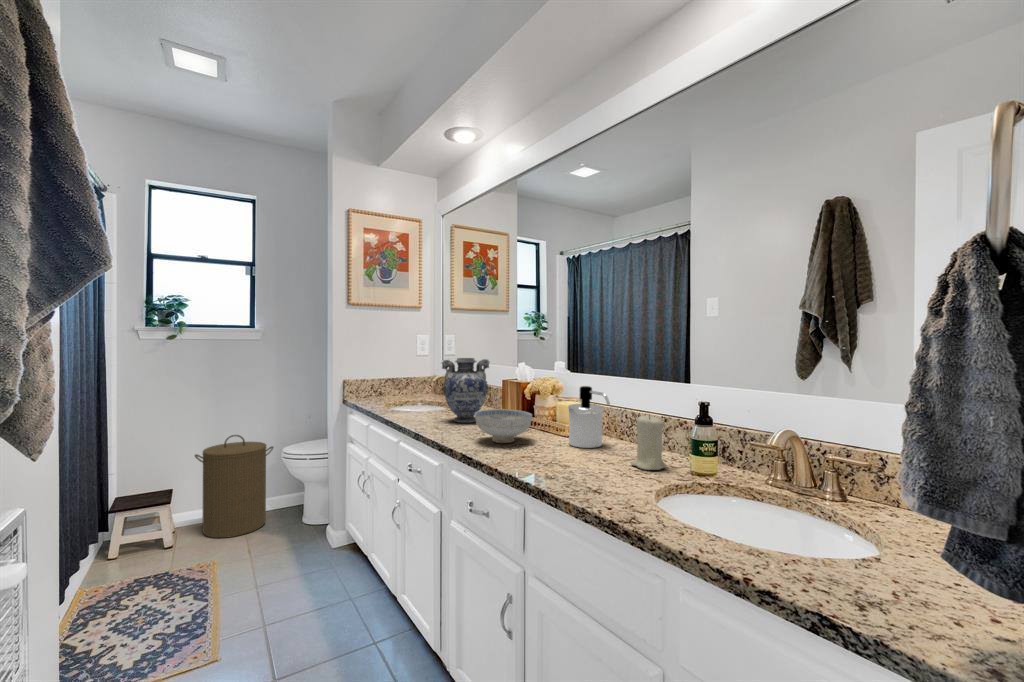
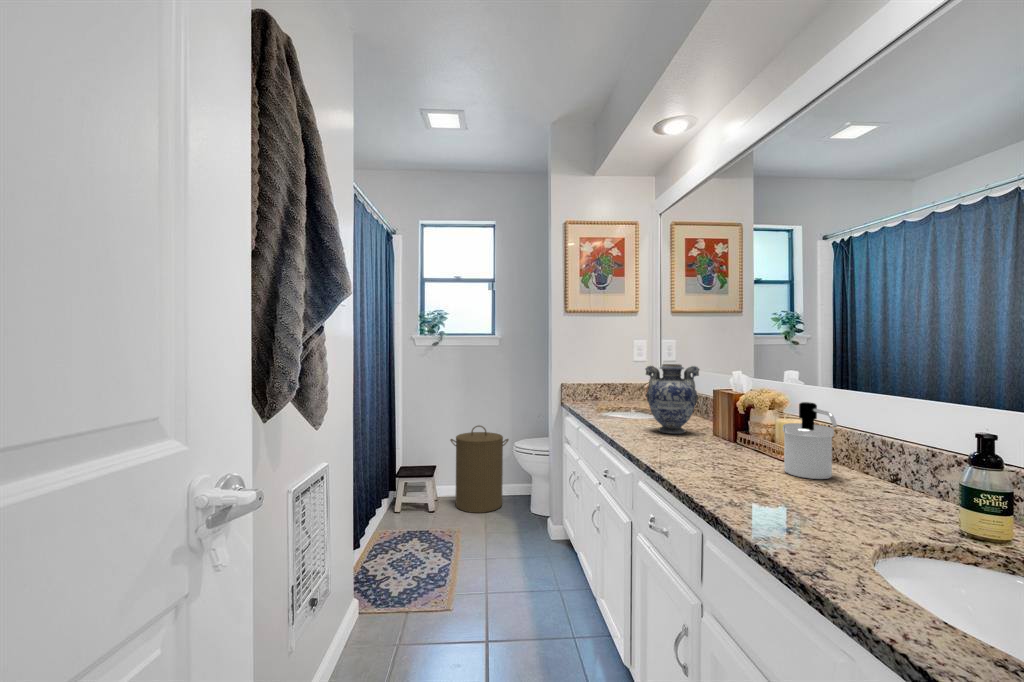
ceramic bowl: present [475,409,532,443] -> none [669,421,738,460]
candle: present [631,415,666,470] -> none [859,444,916,520]

